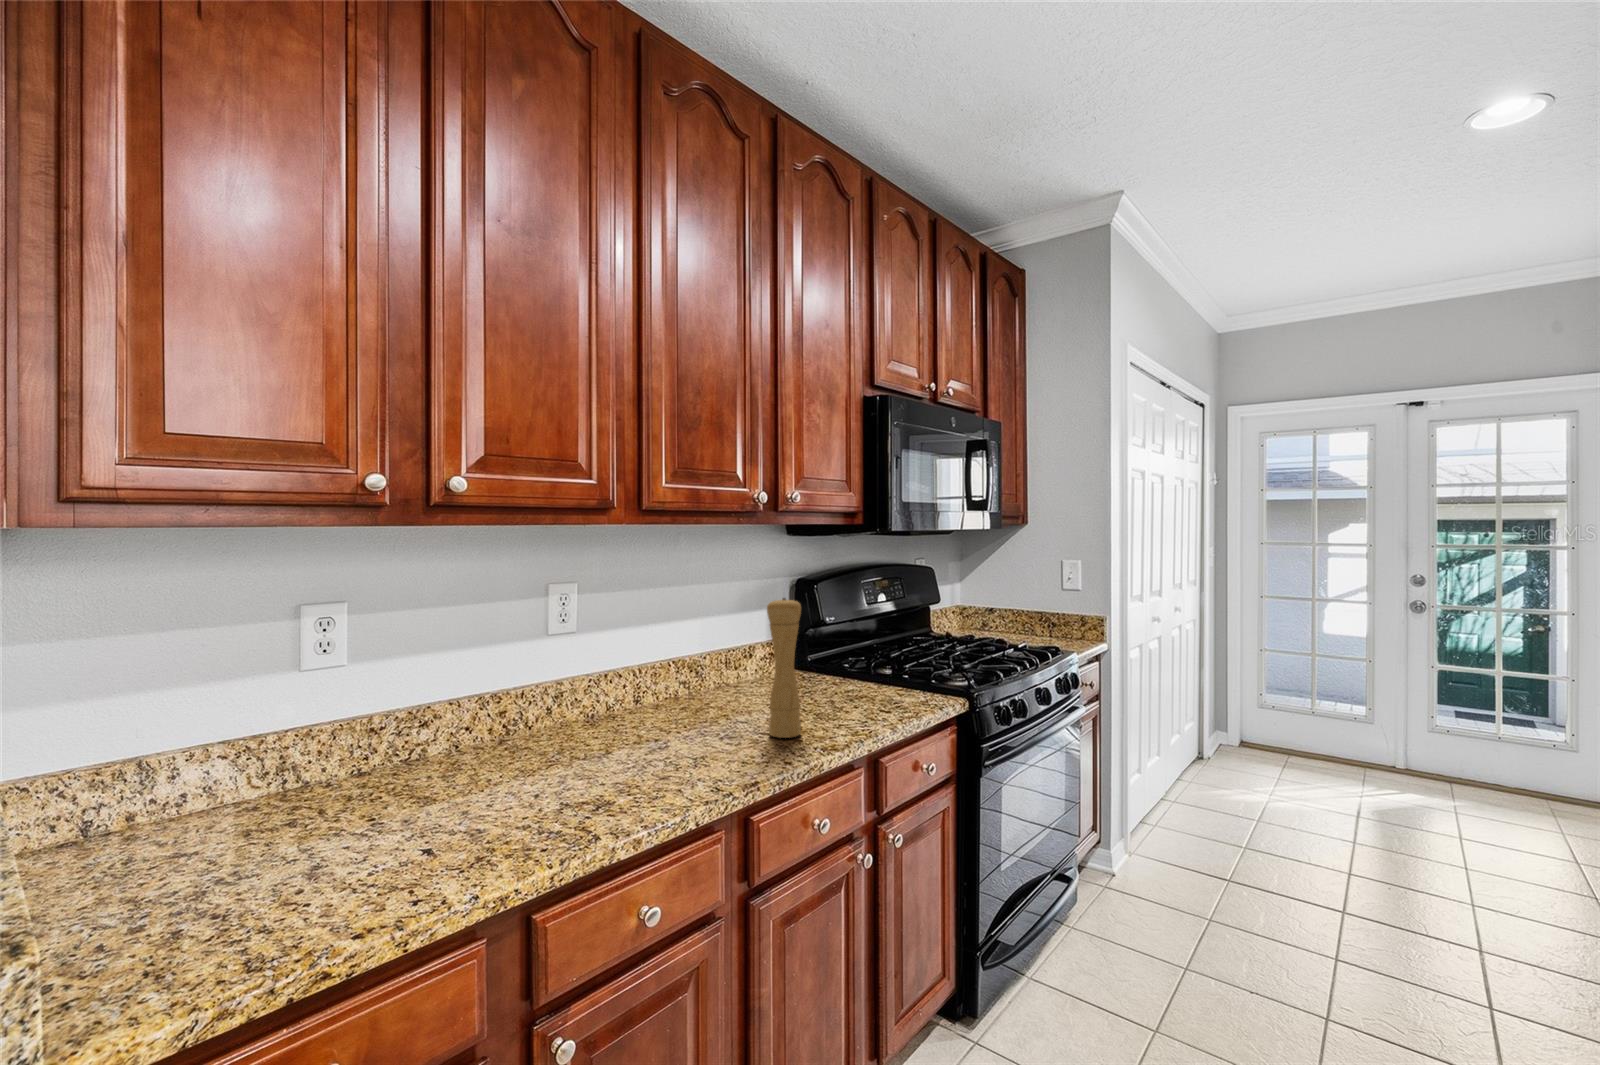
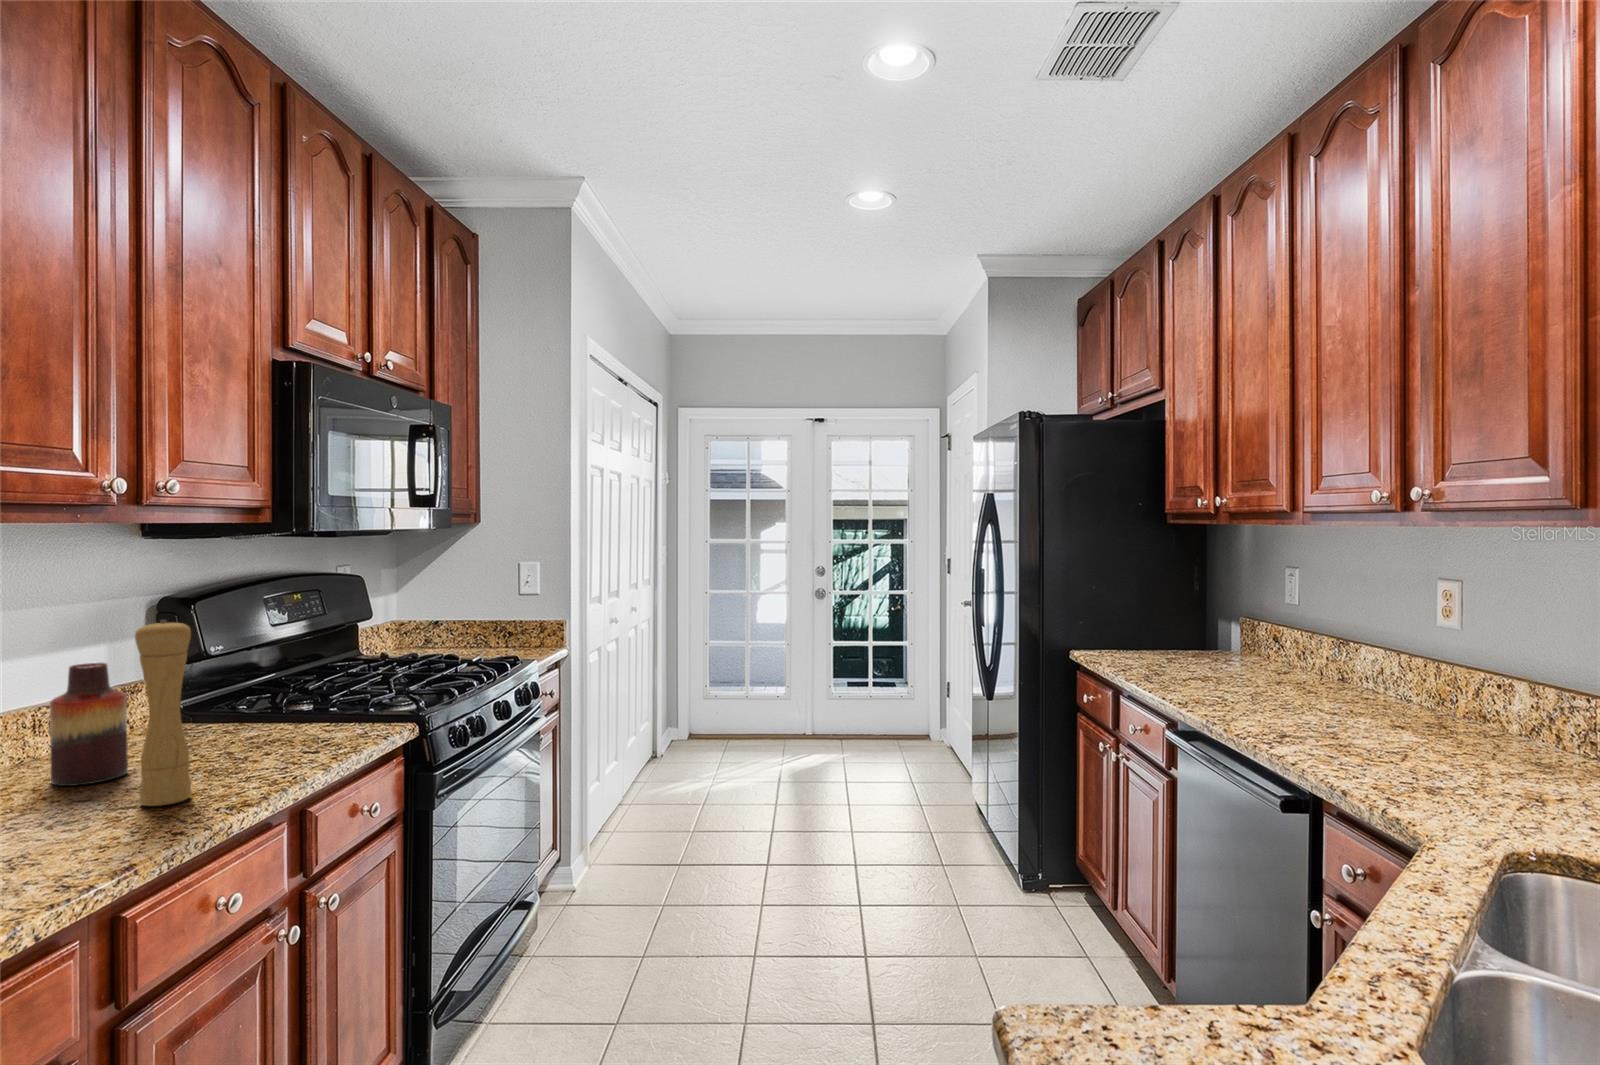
vase: none [724,625,767,712] -> present [50,663,128,786]

